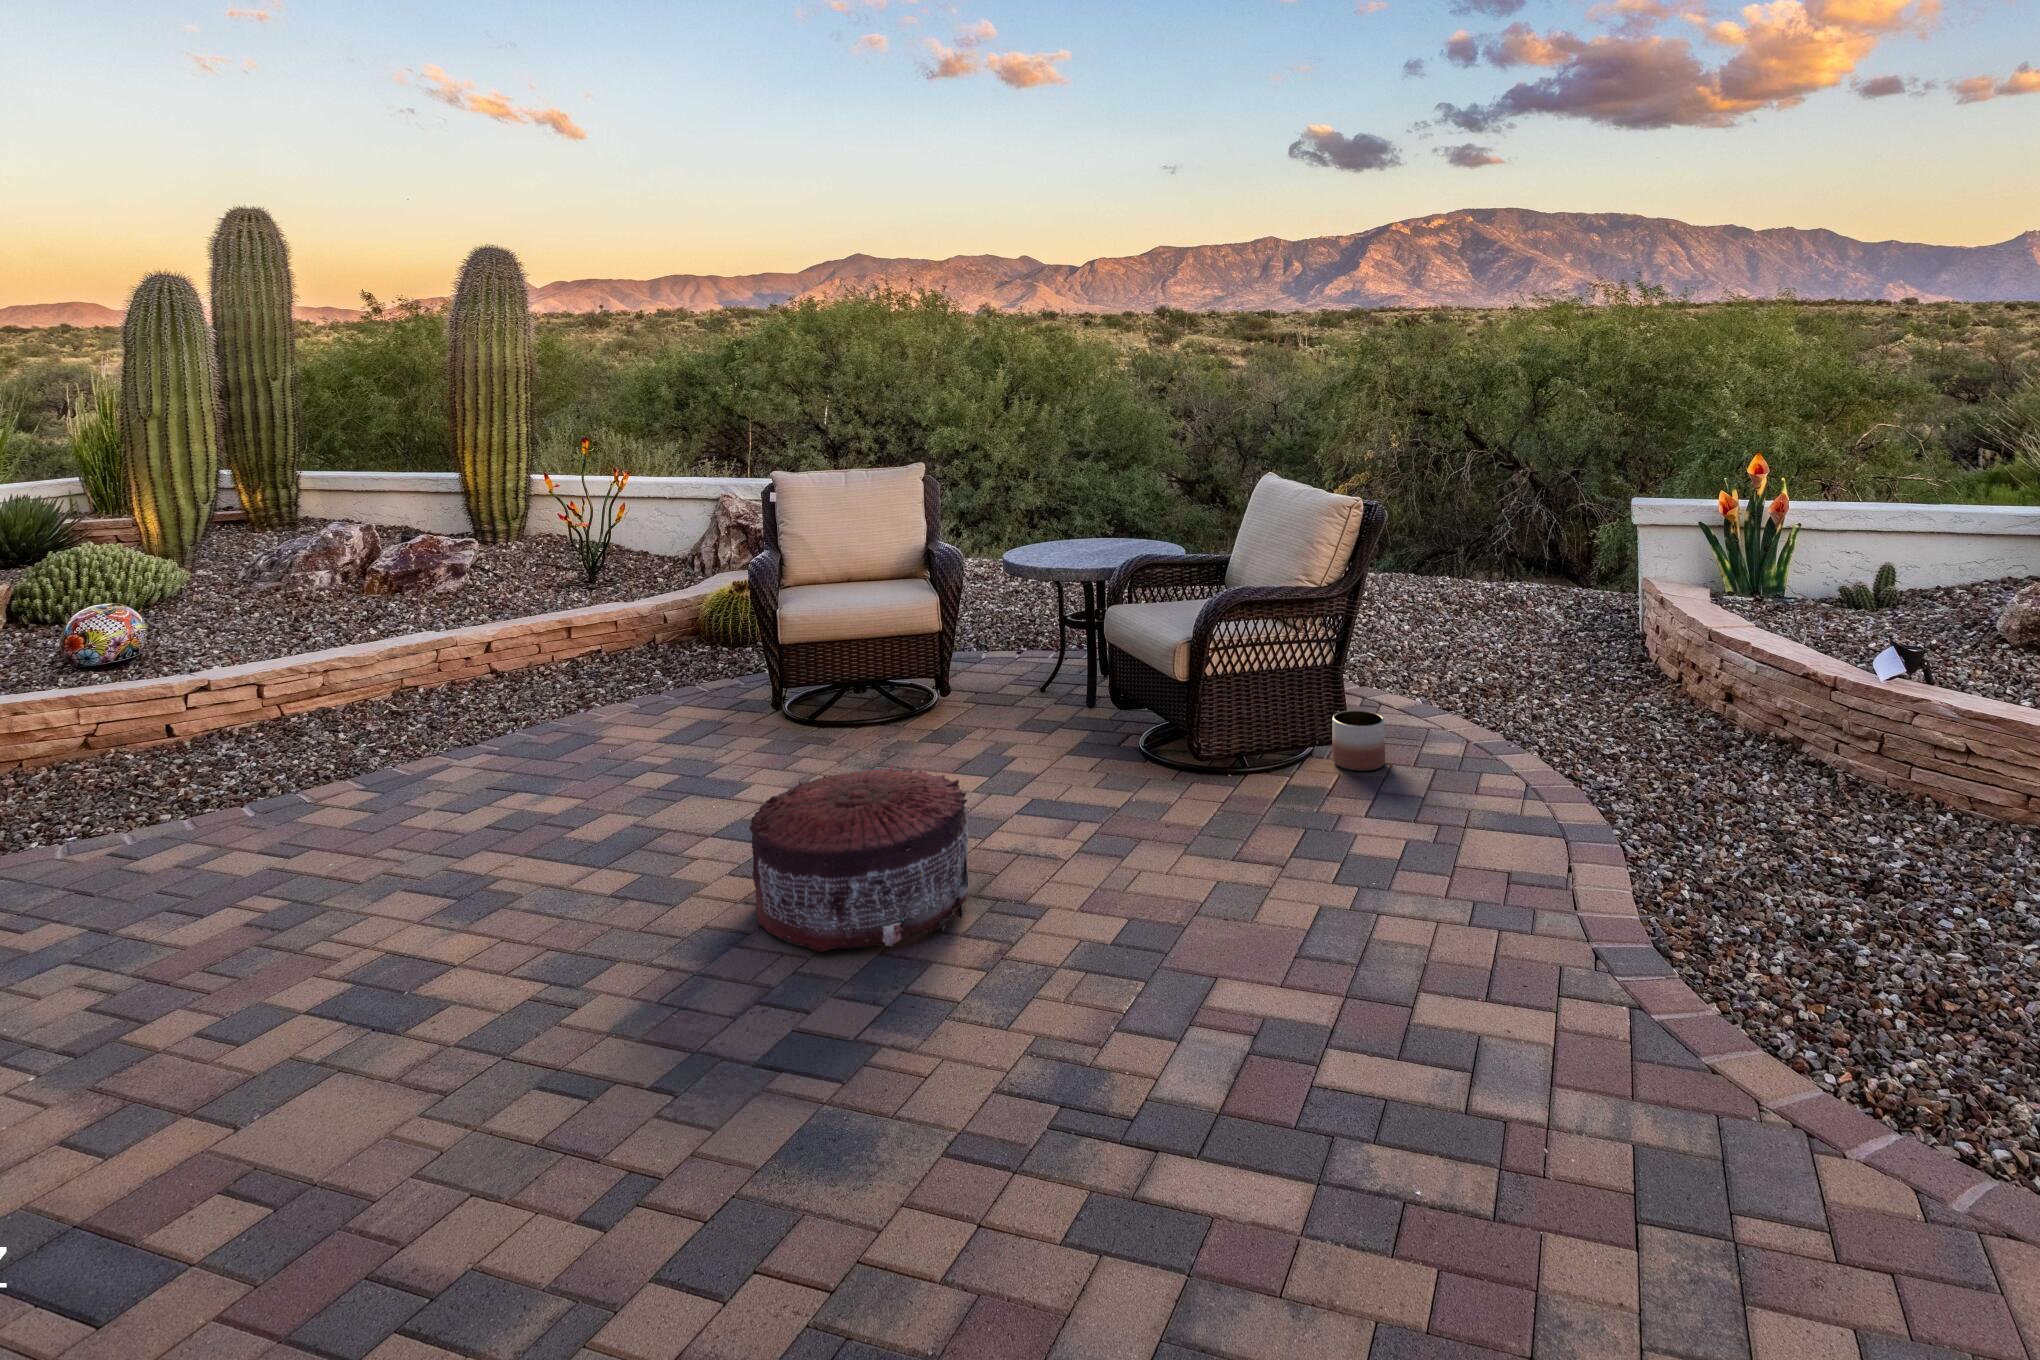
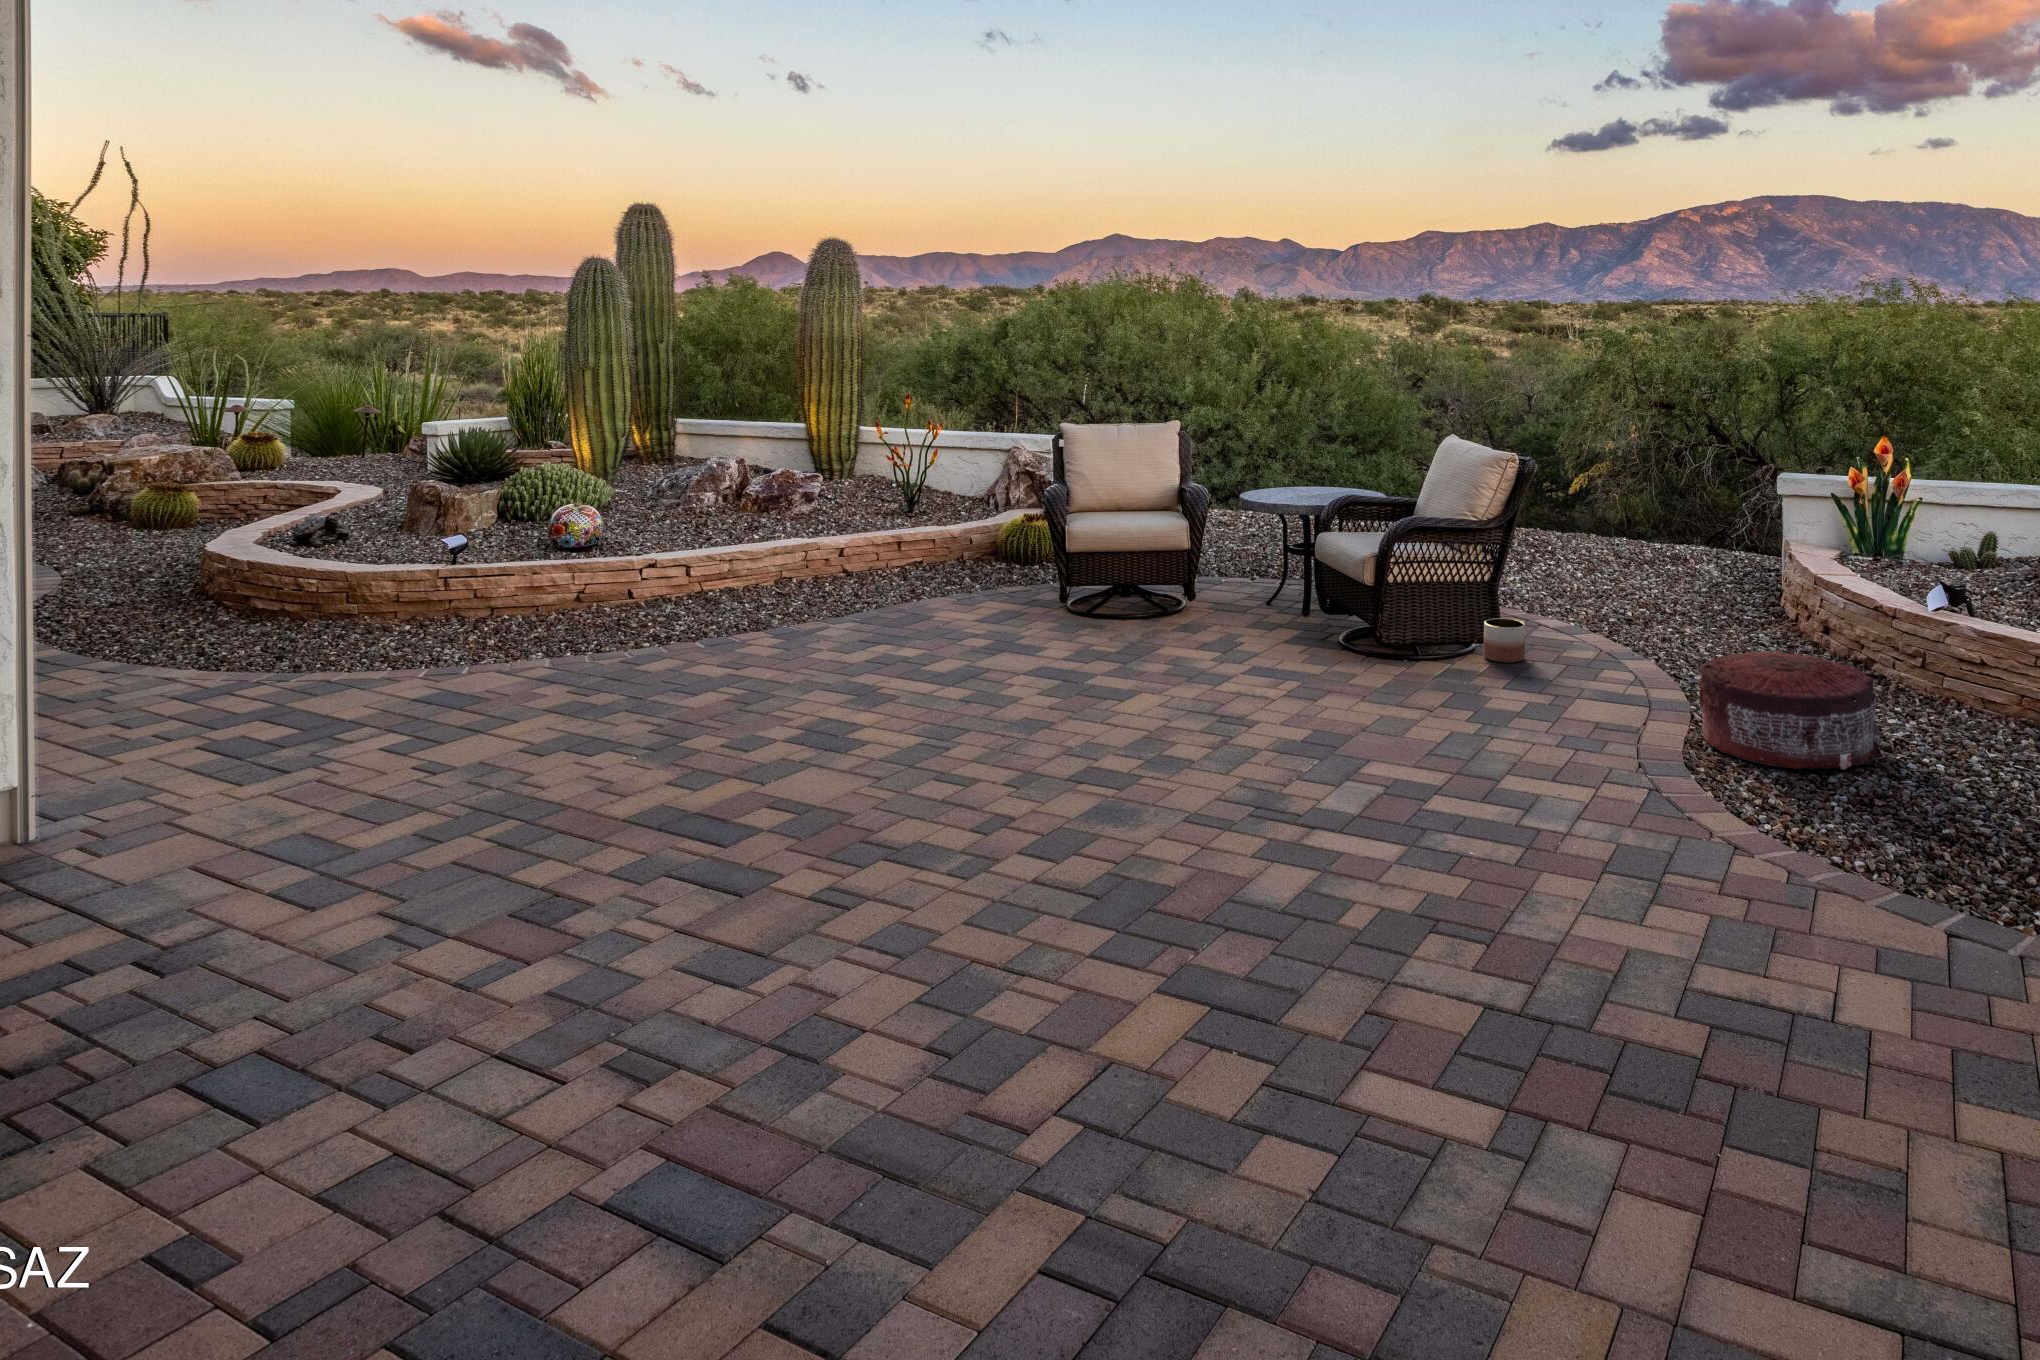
pouf: present [749,766,969,952] -> present [1698,650,1882,770]

